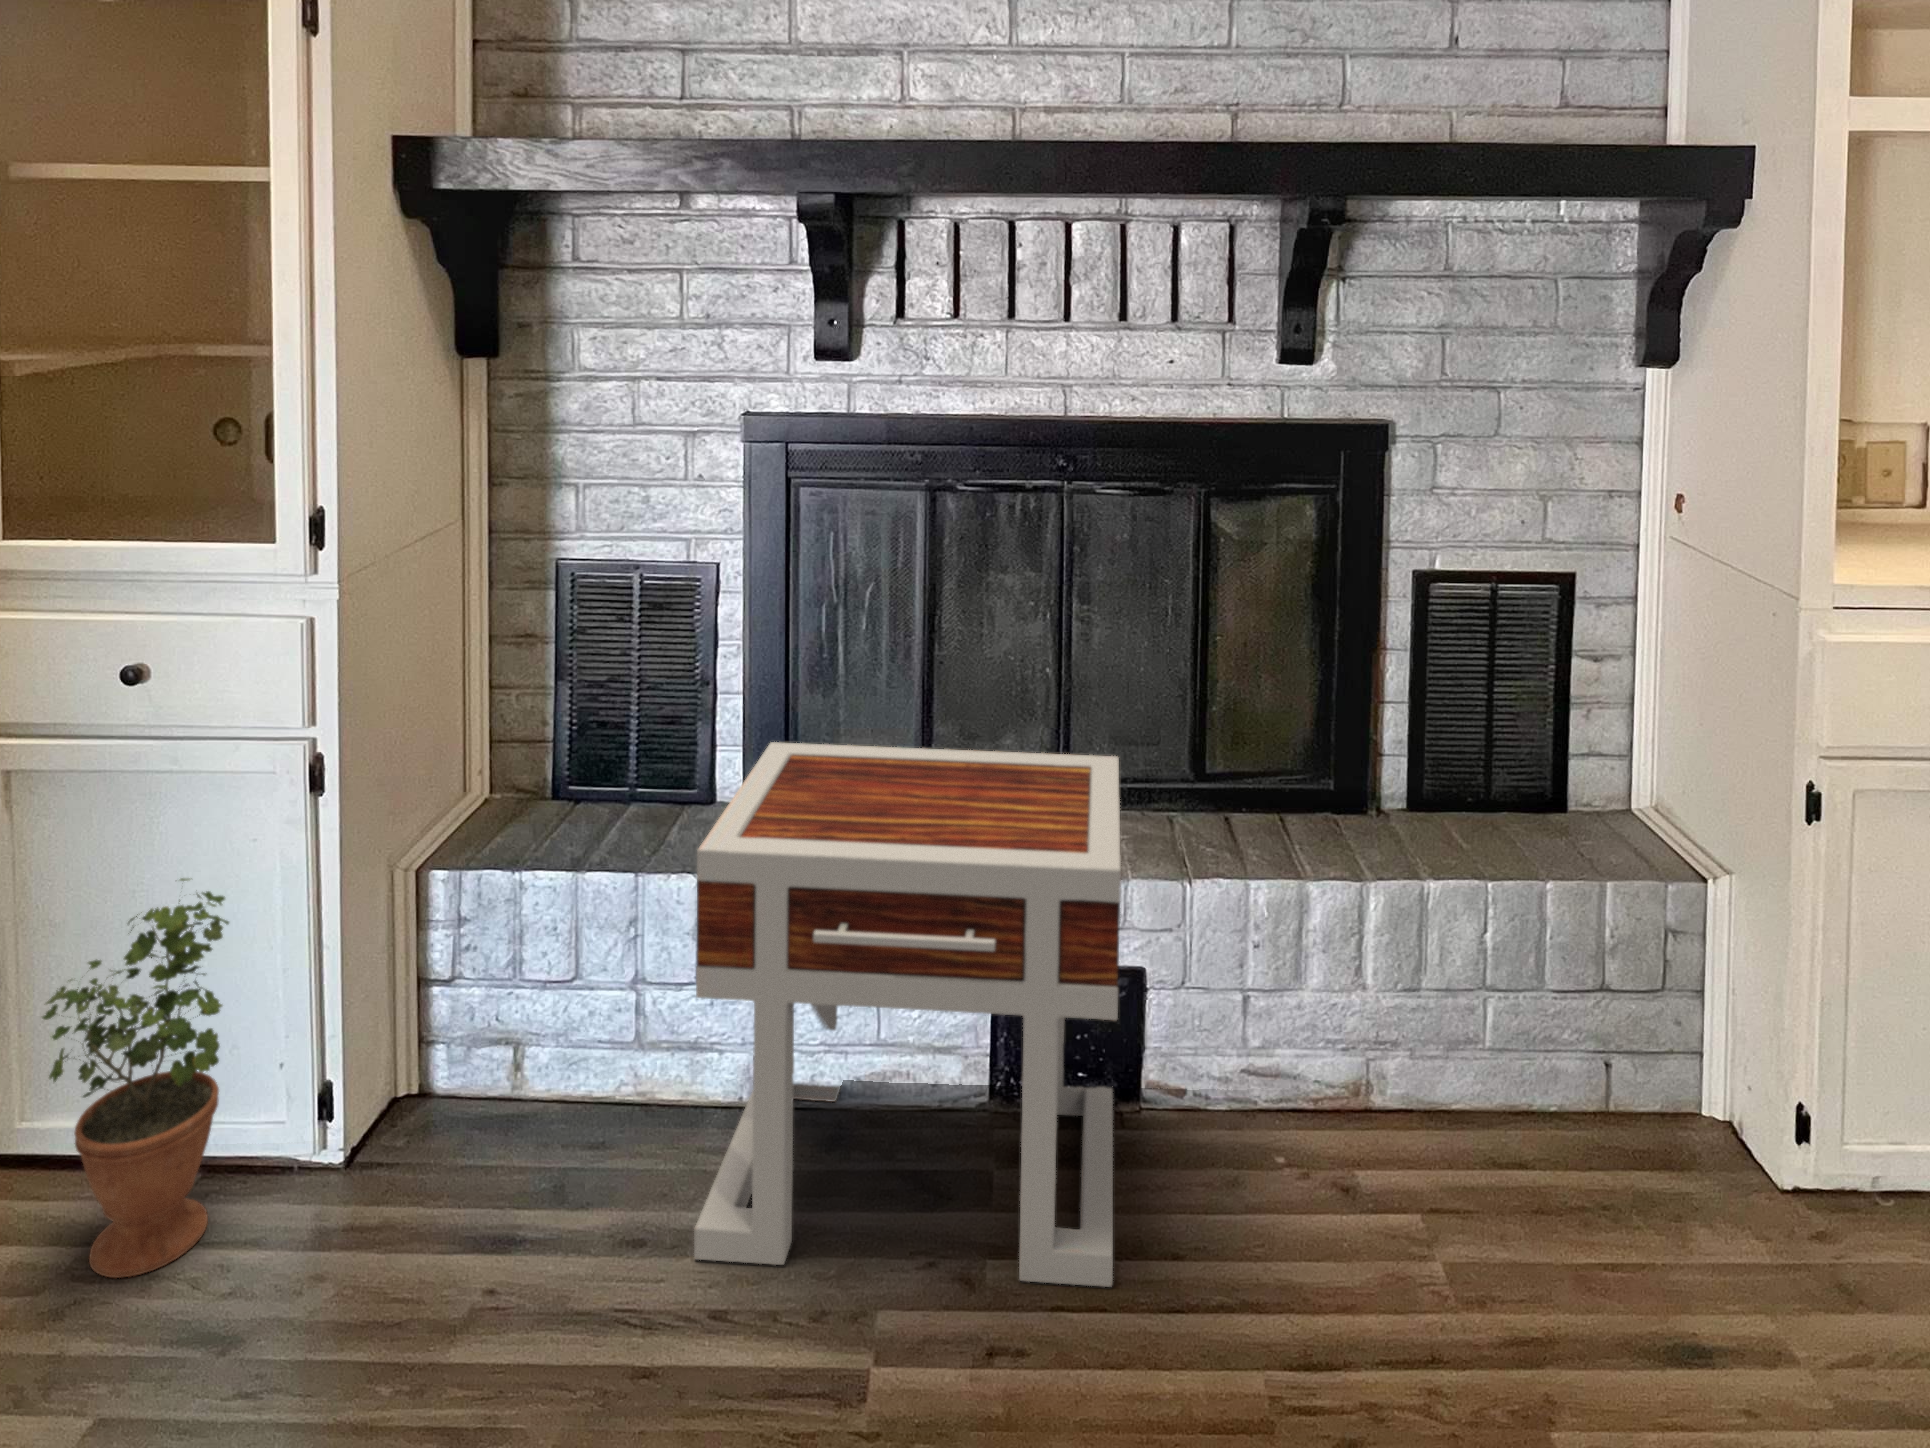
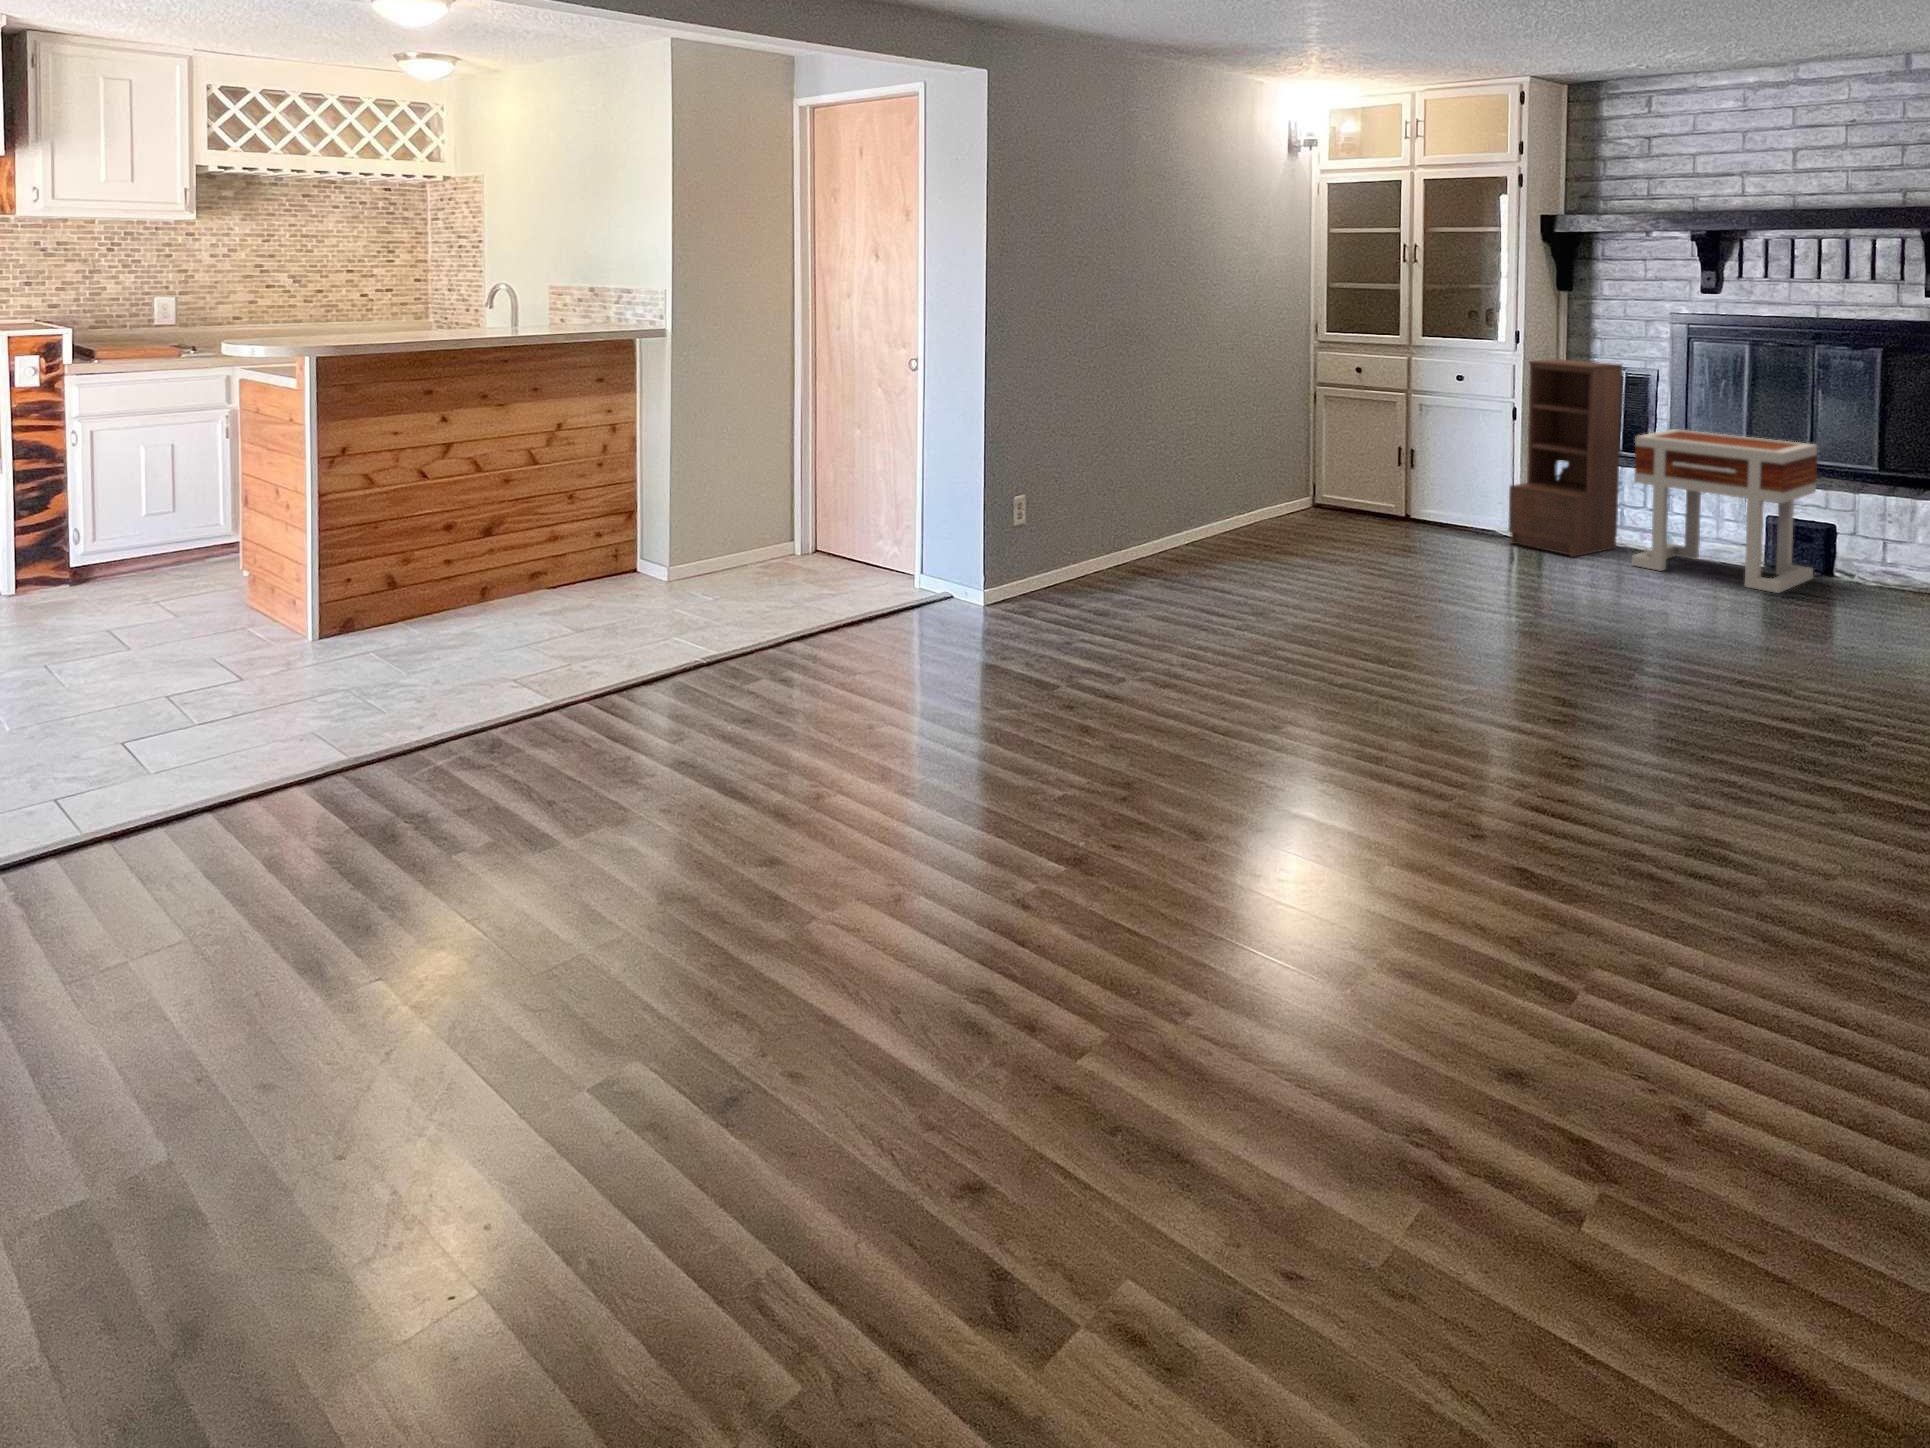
bookshelf: none [295,568,638,1277] -> present [1508,359,1623,557]
potted plant: present [42,878,229,1278] -> none [1441,437,1489,539]

